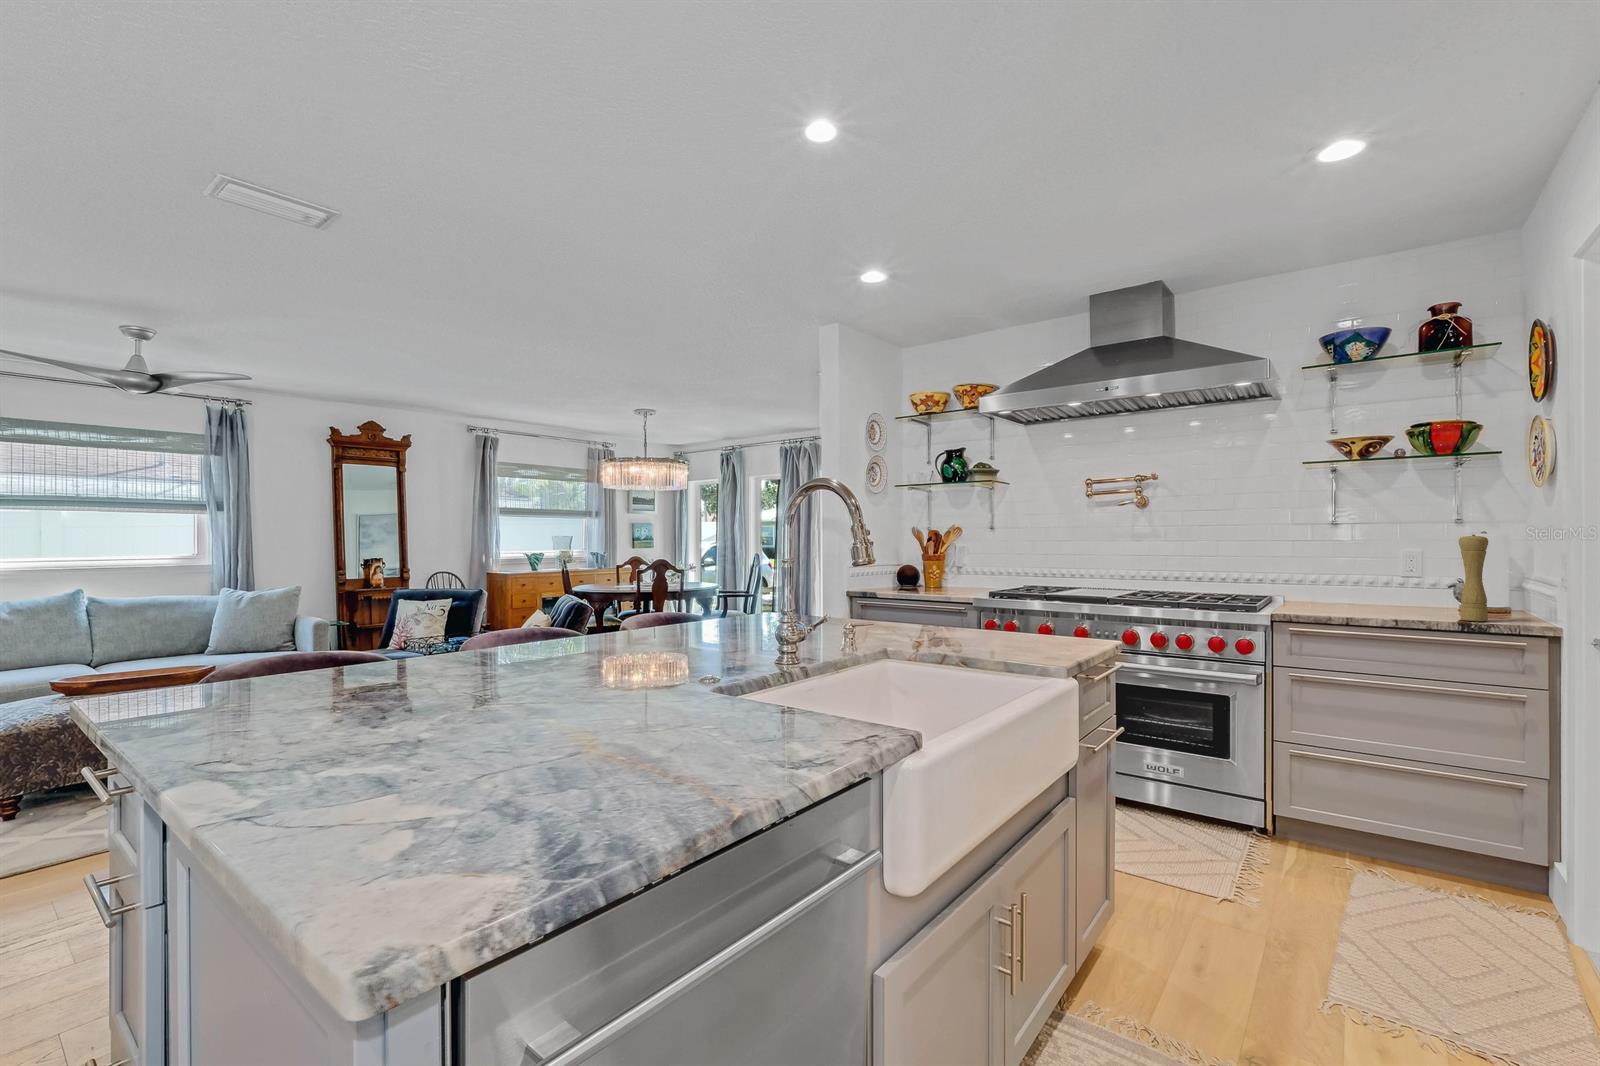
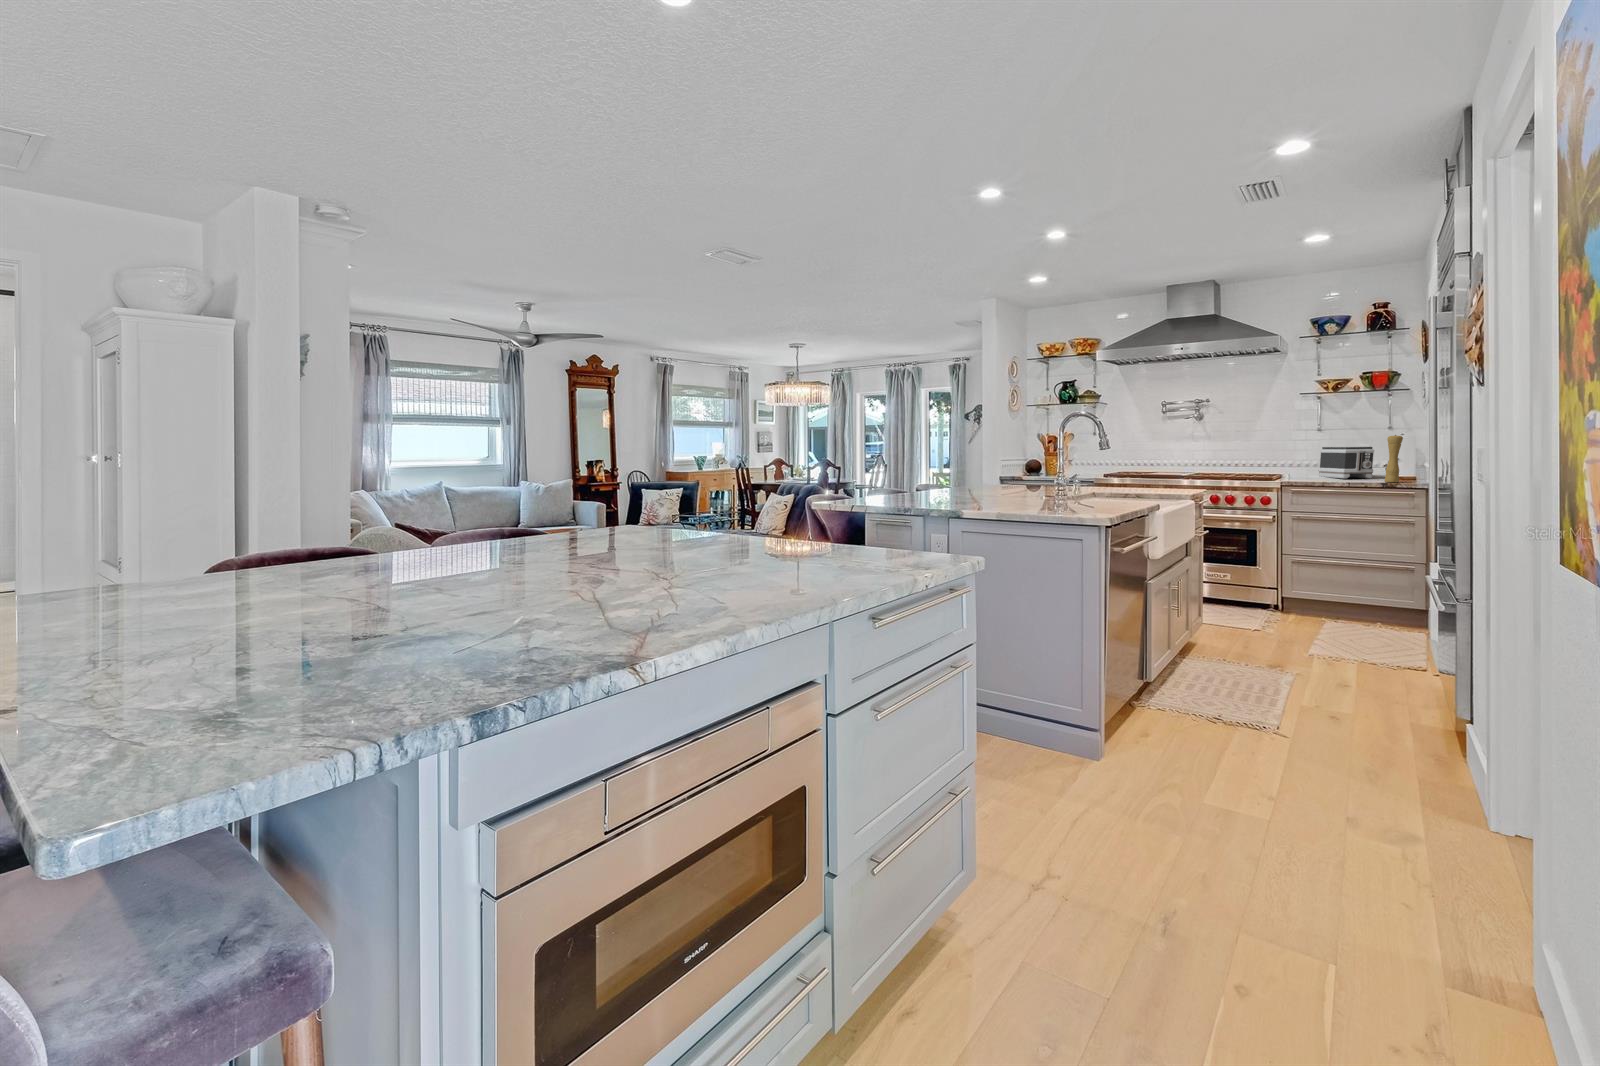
toaster: none [1333,553,1432,609] -> present [1318,447,1374,479]

